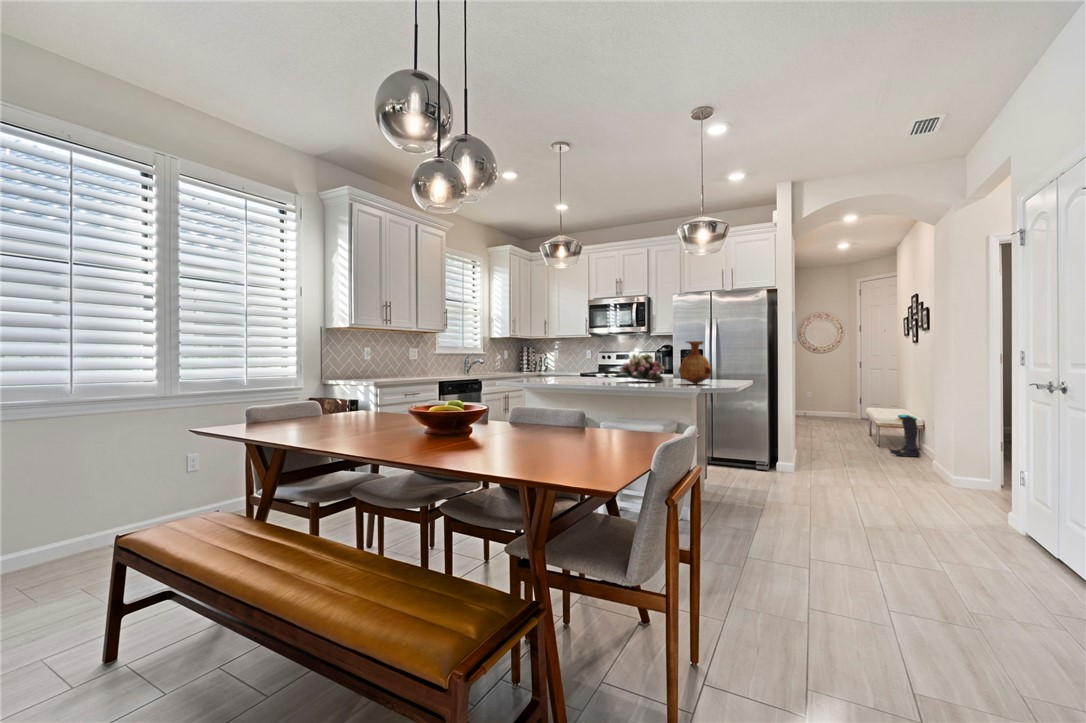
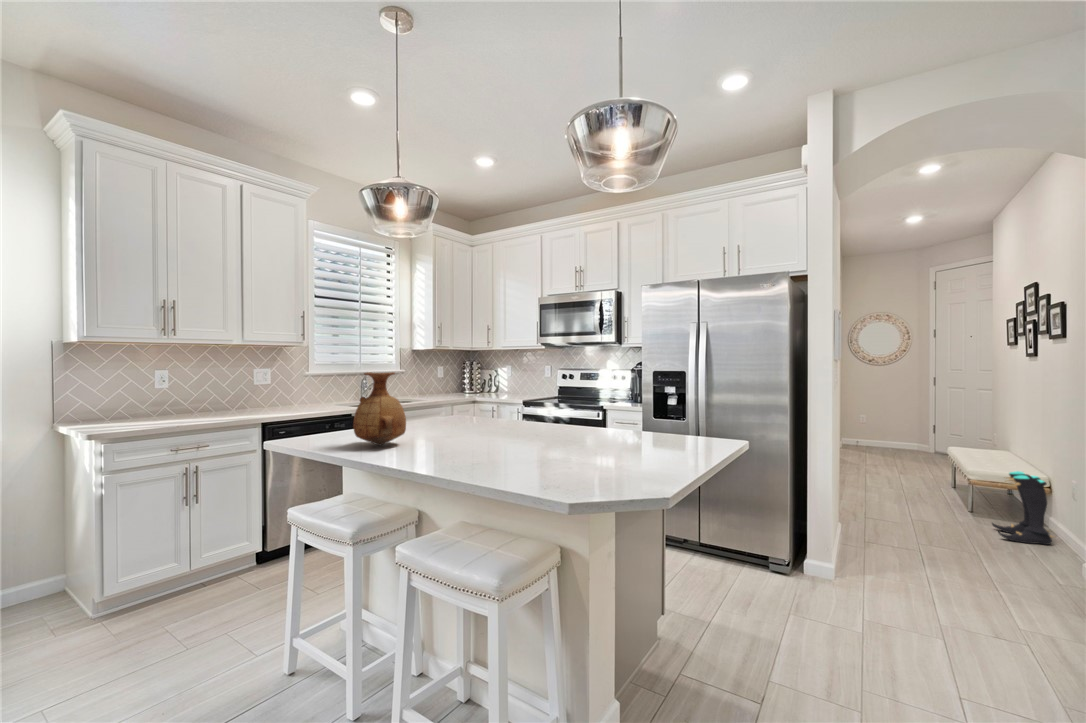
vase: present [679,341,712,384] -> present [353,372,406,446]
flower arrangement: present [620,354,665,382] -> none [480,393,567,450]

